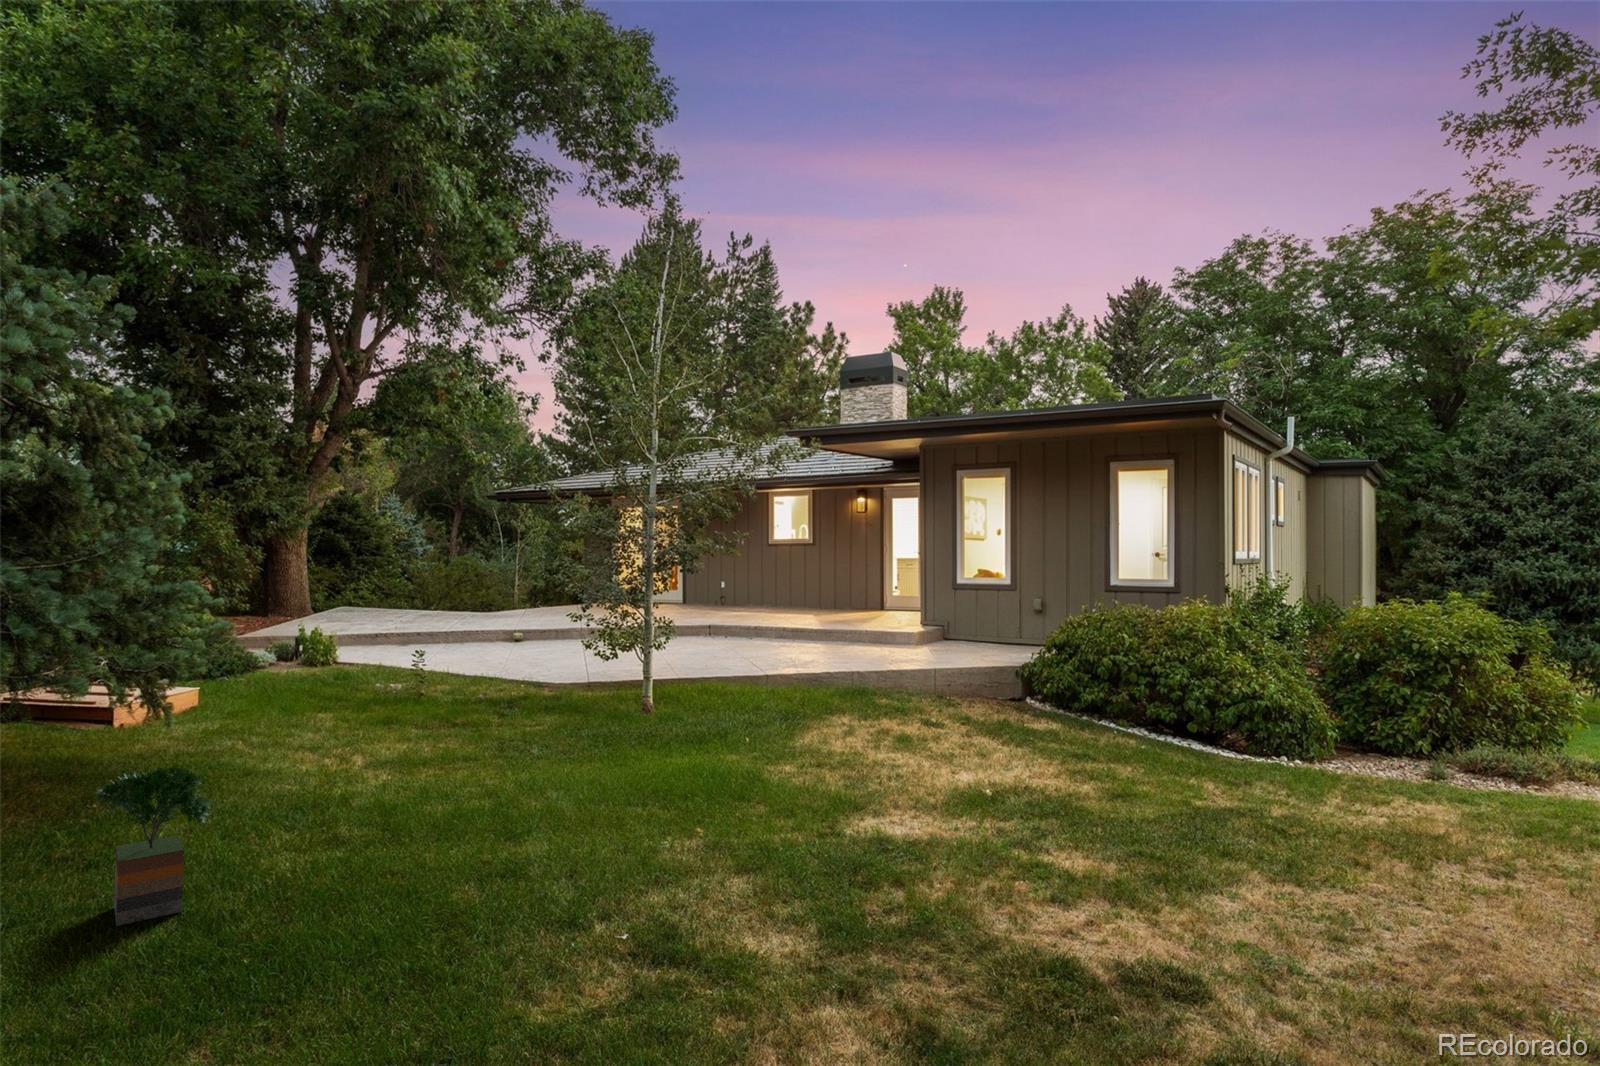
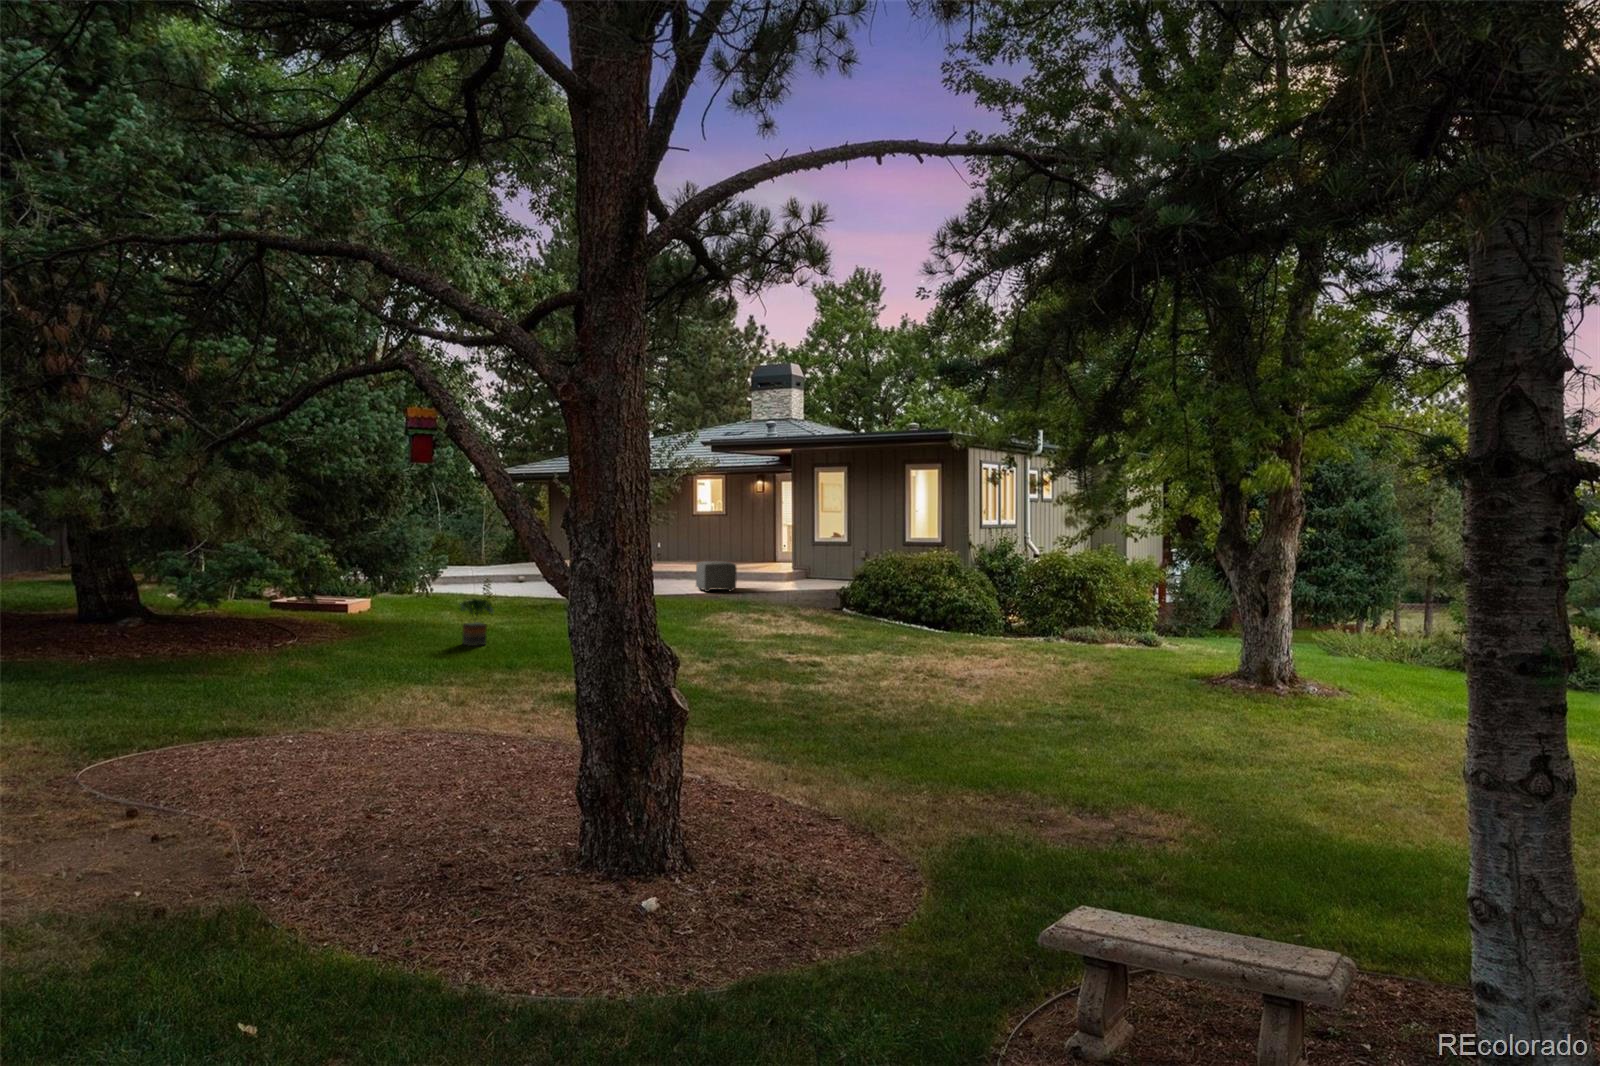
ottoman: none [779,618,850,672] -> present [696,561,737,592]

